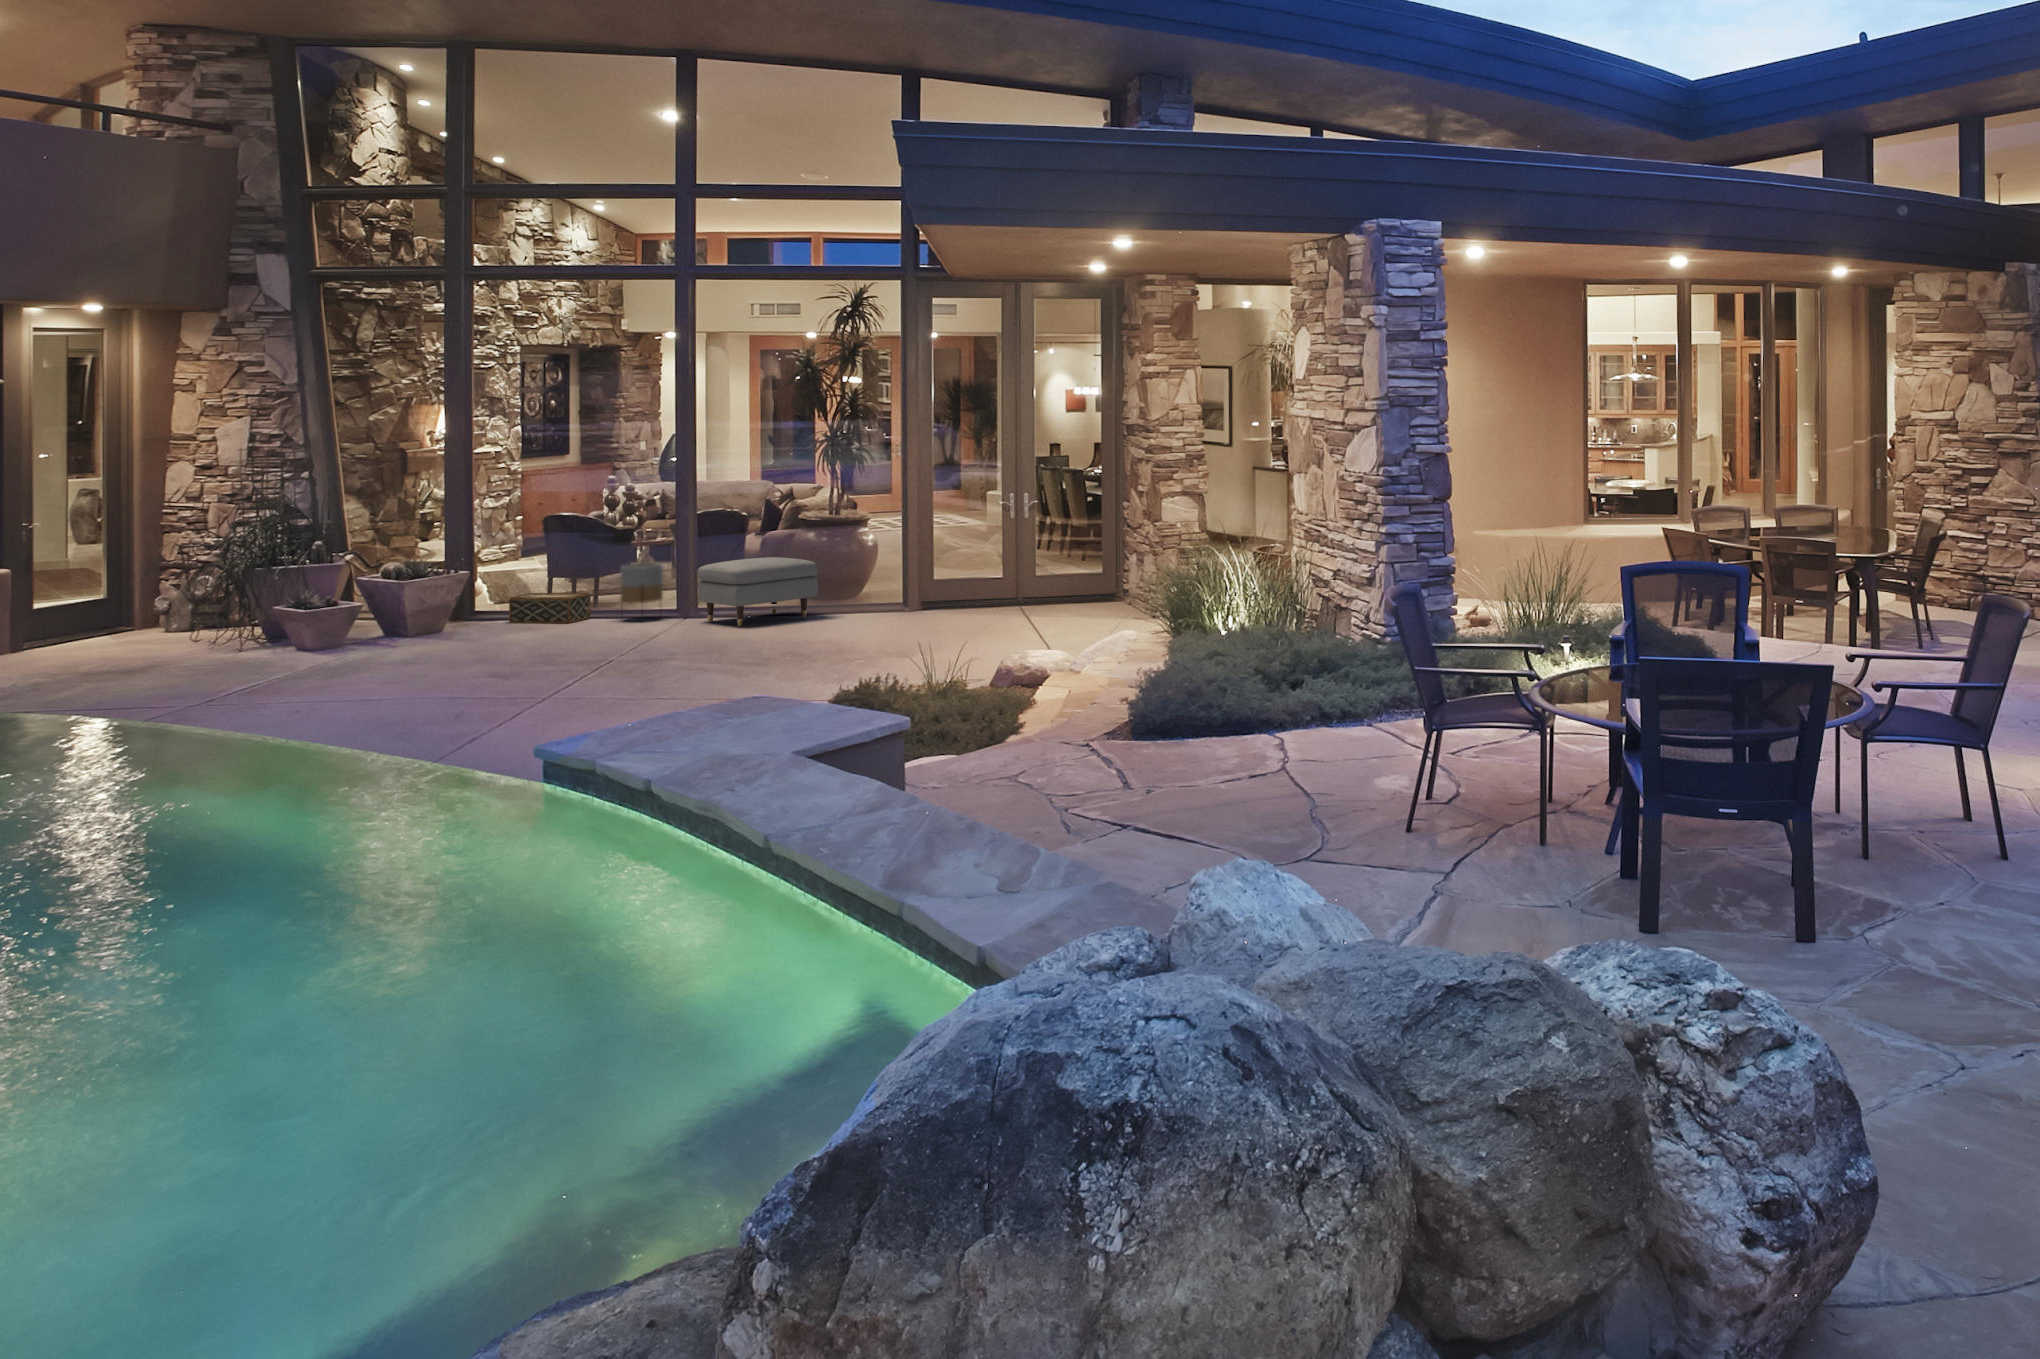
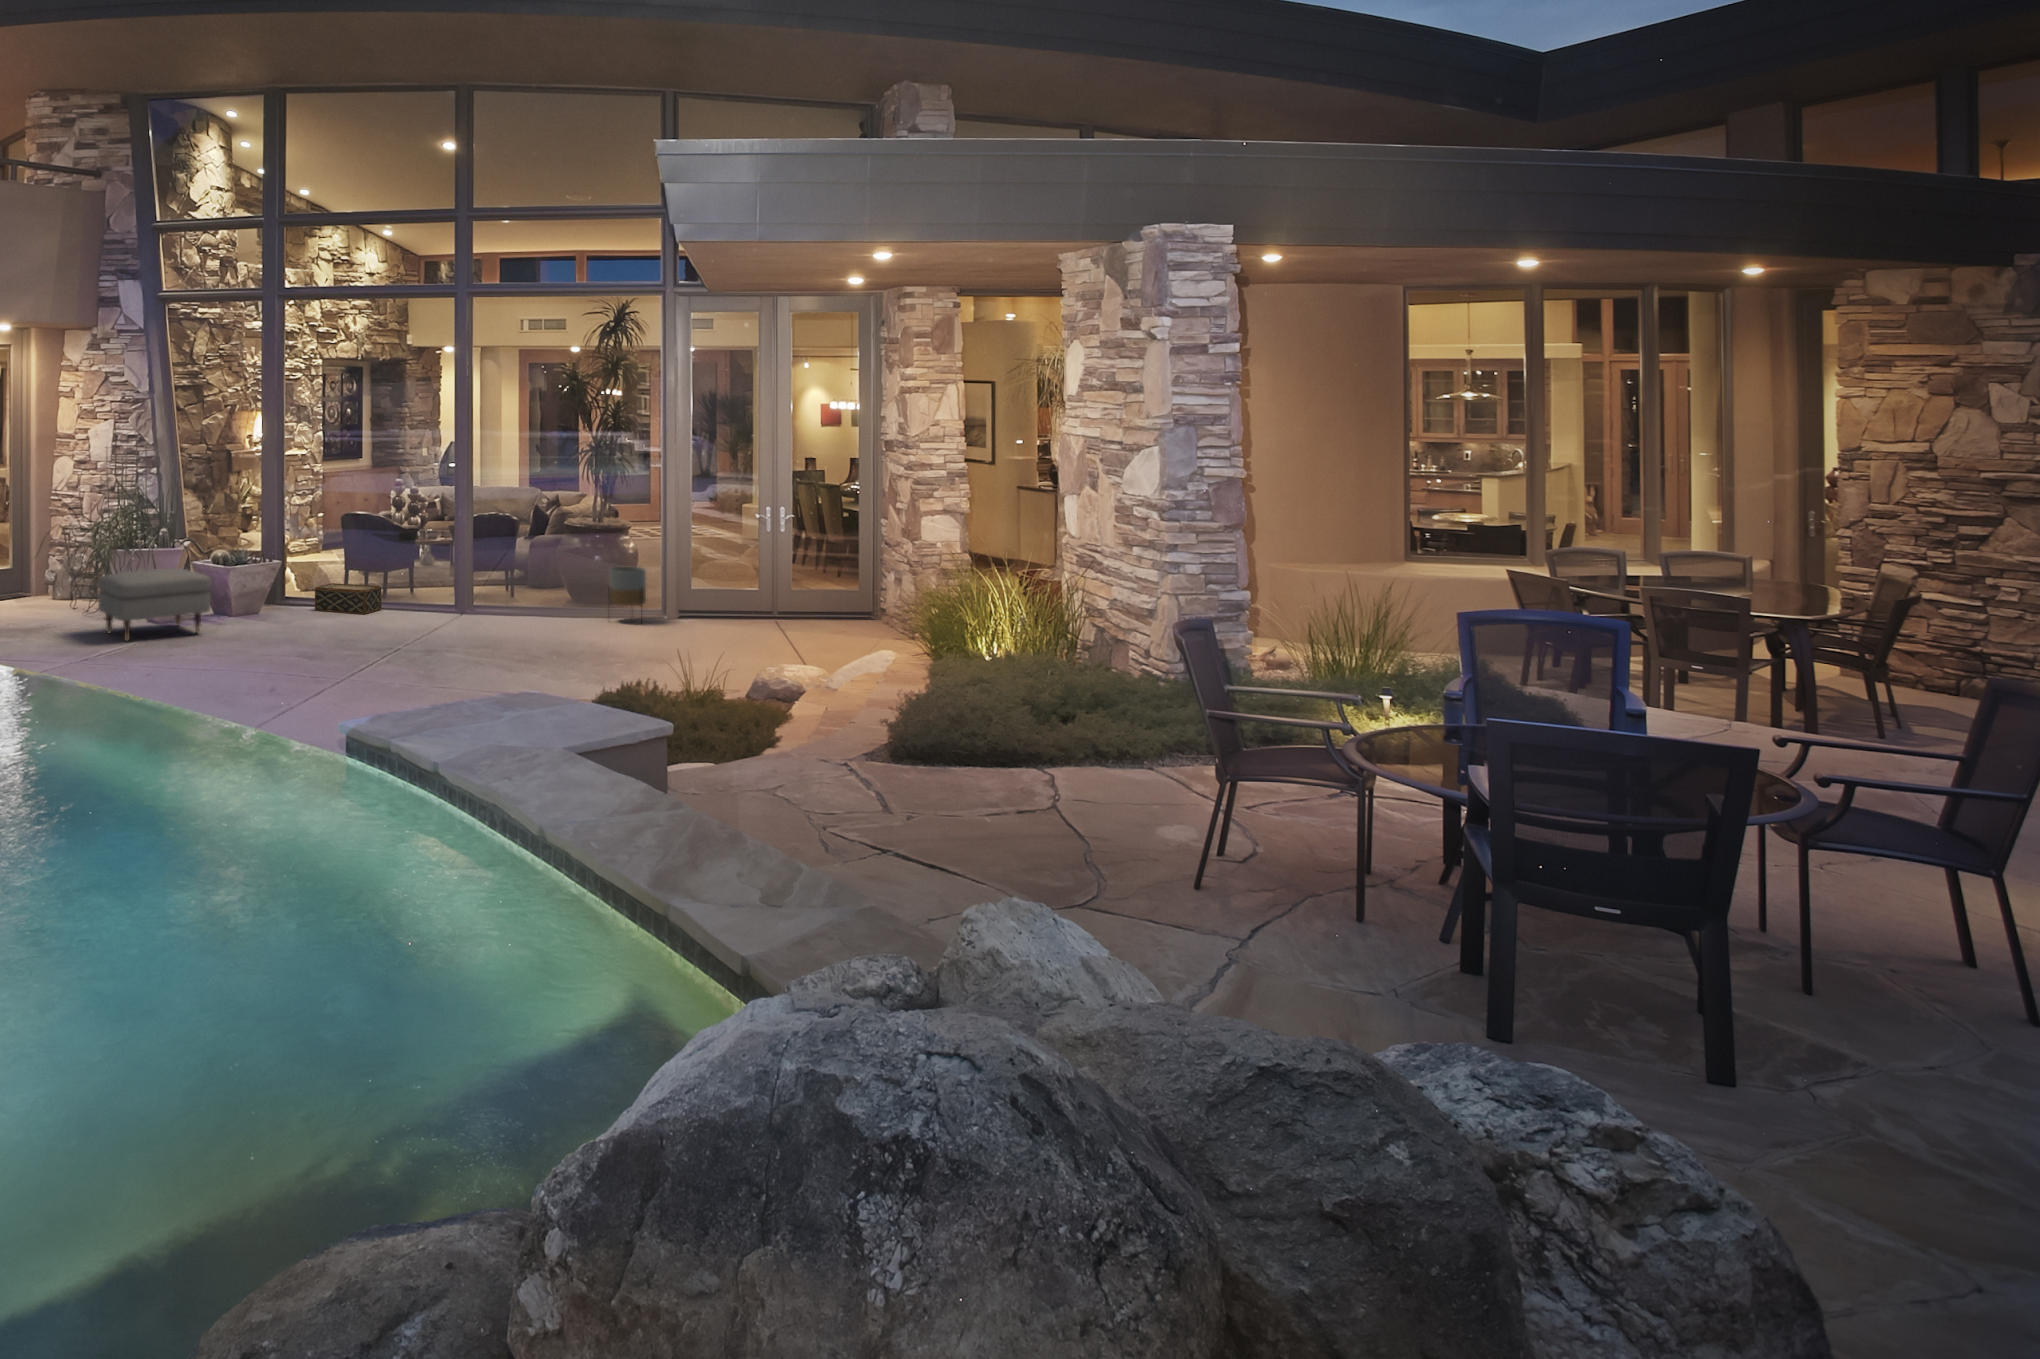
ottoman: present [697,557,818,627] -> present [97,568,211,641]
planter: present [620,563,663,603] -> present [609,566,646,610]

